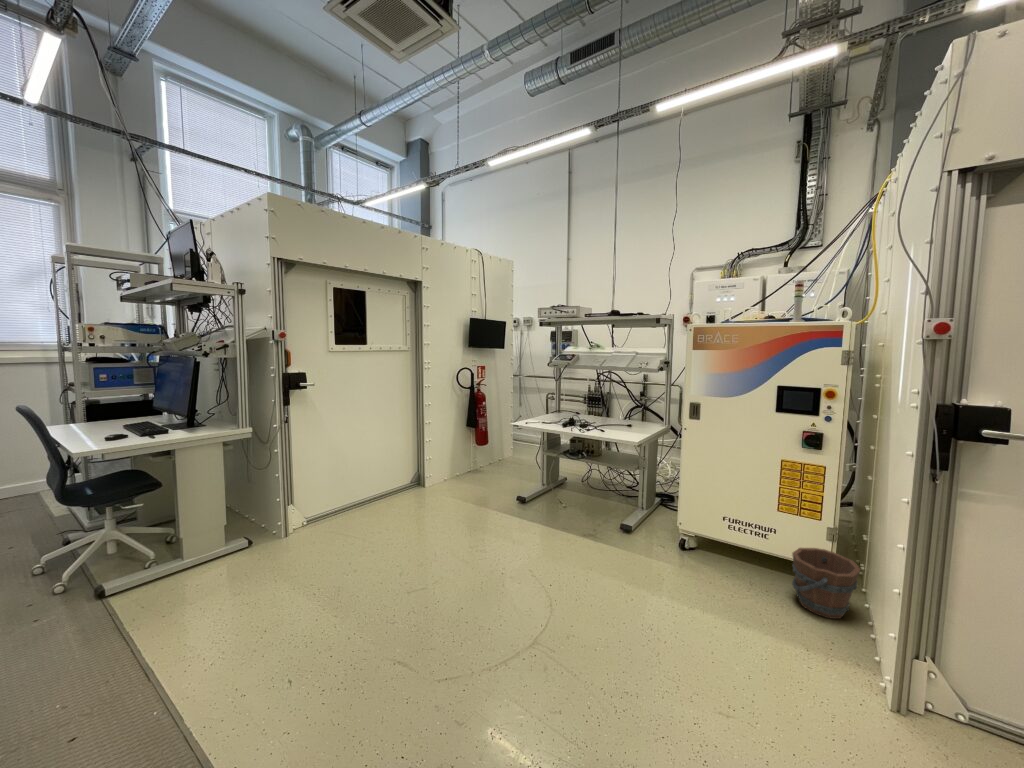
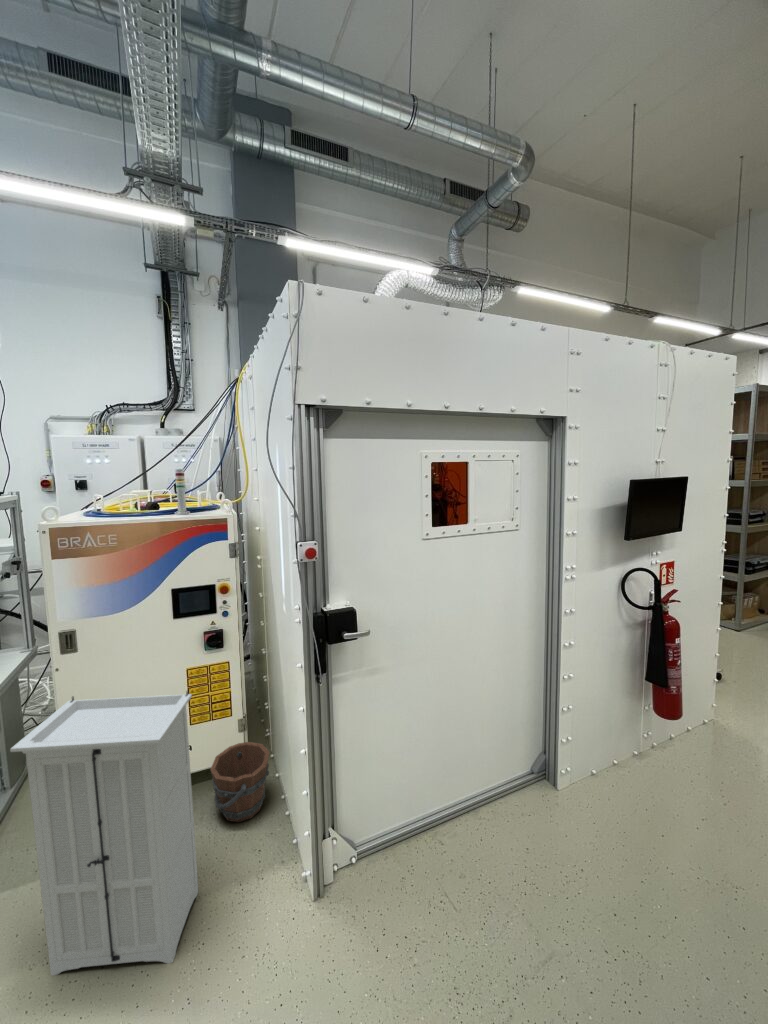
storage cabinet: none [664,435,786,648] -> present [10,691,198,975]

